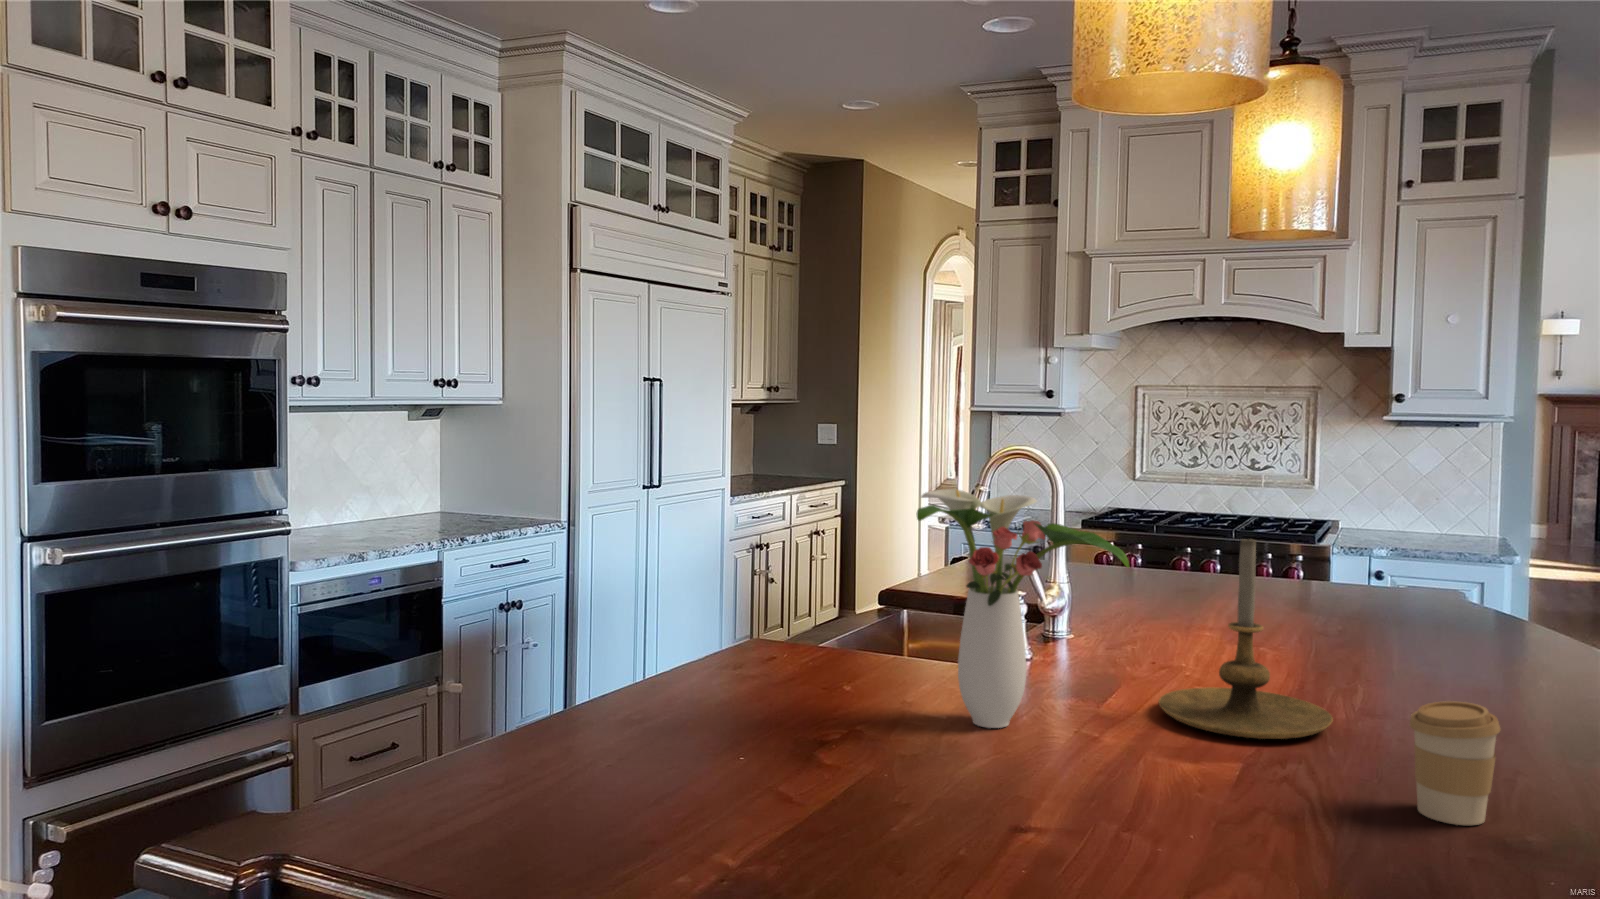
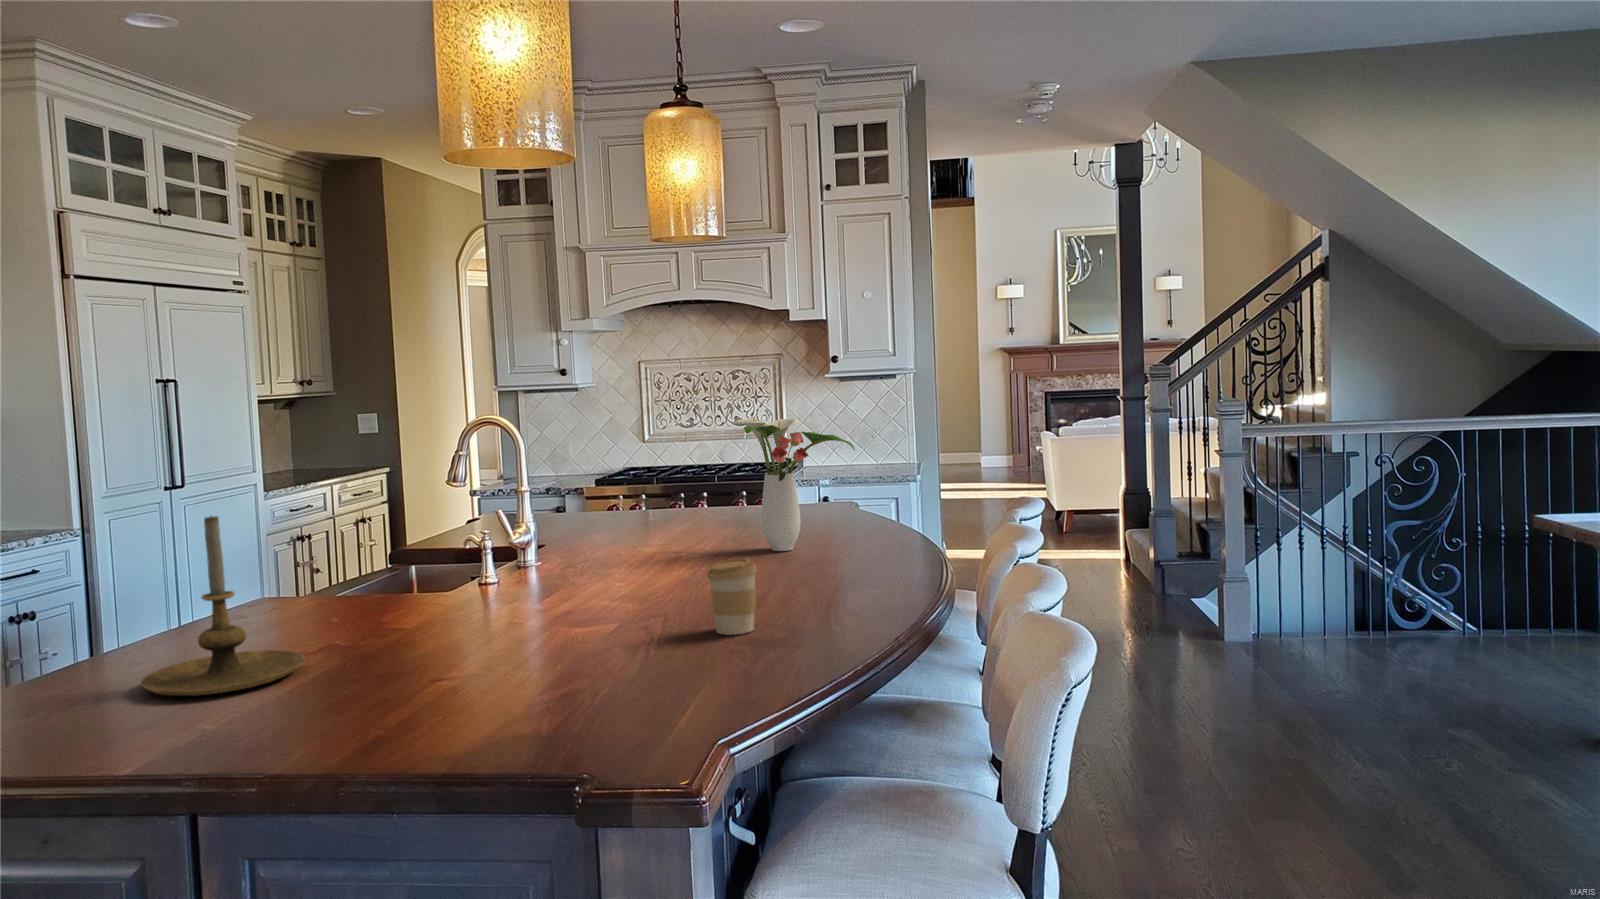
flower arrangement: present [917,489,1129,728] -> present [733,417,855,551]
candle holder: present [1159,539,1333,739] -> present [141,516,305,696]

